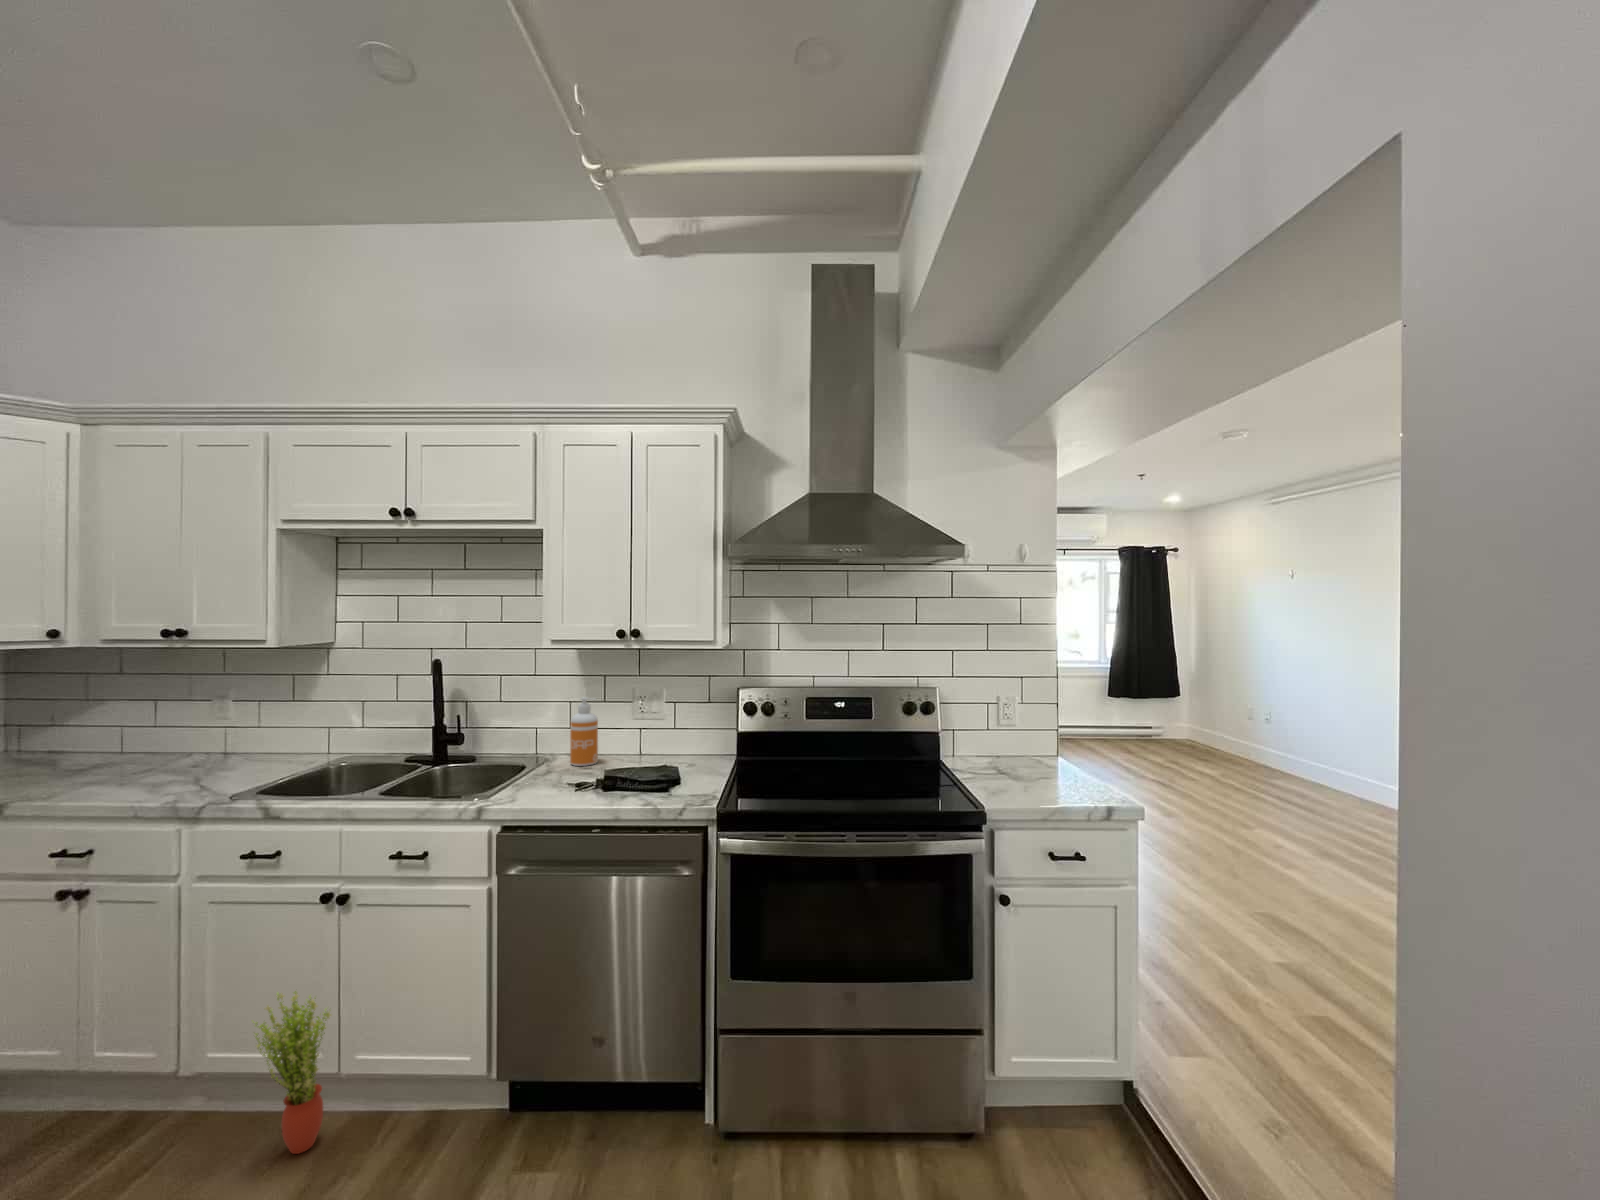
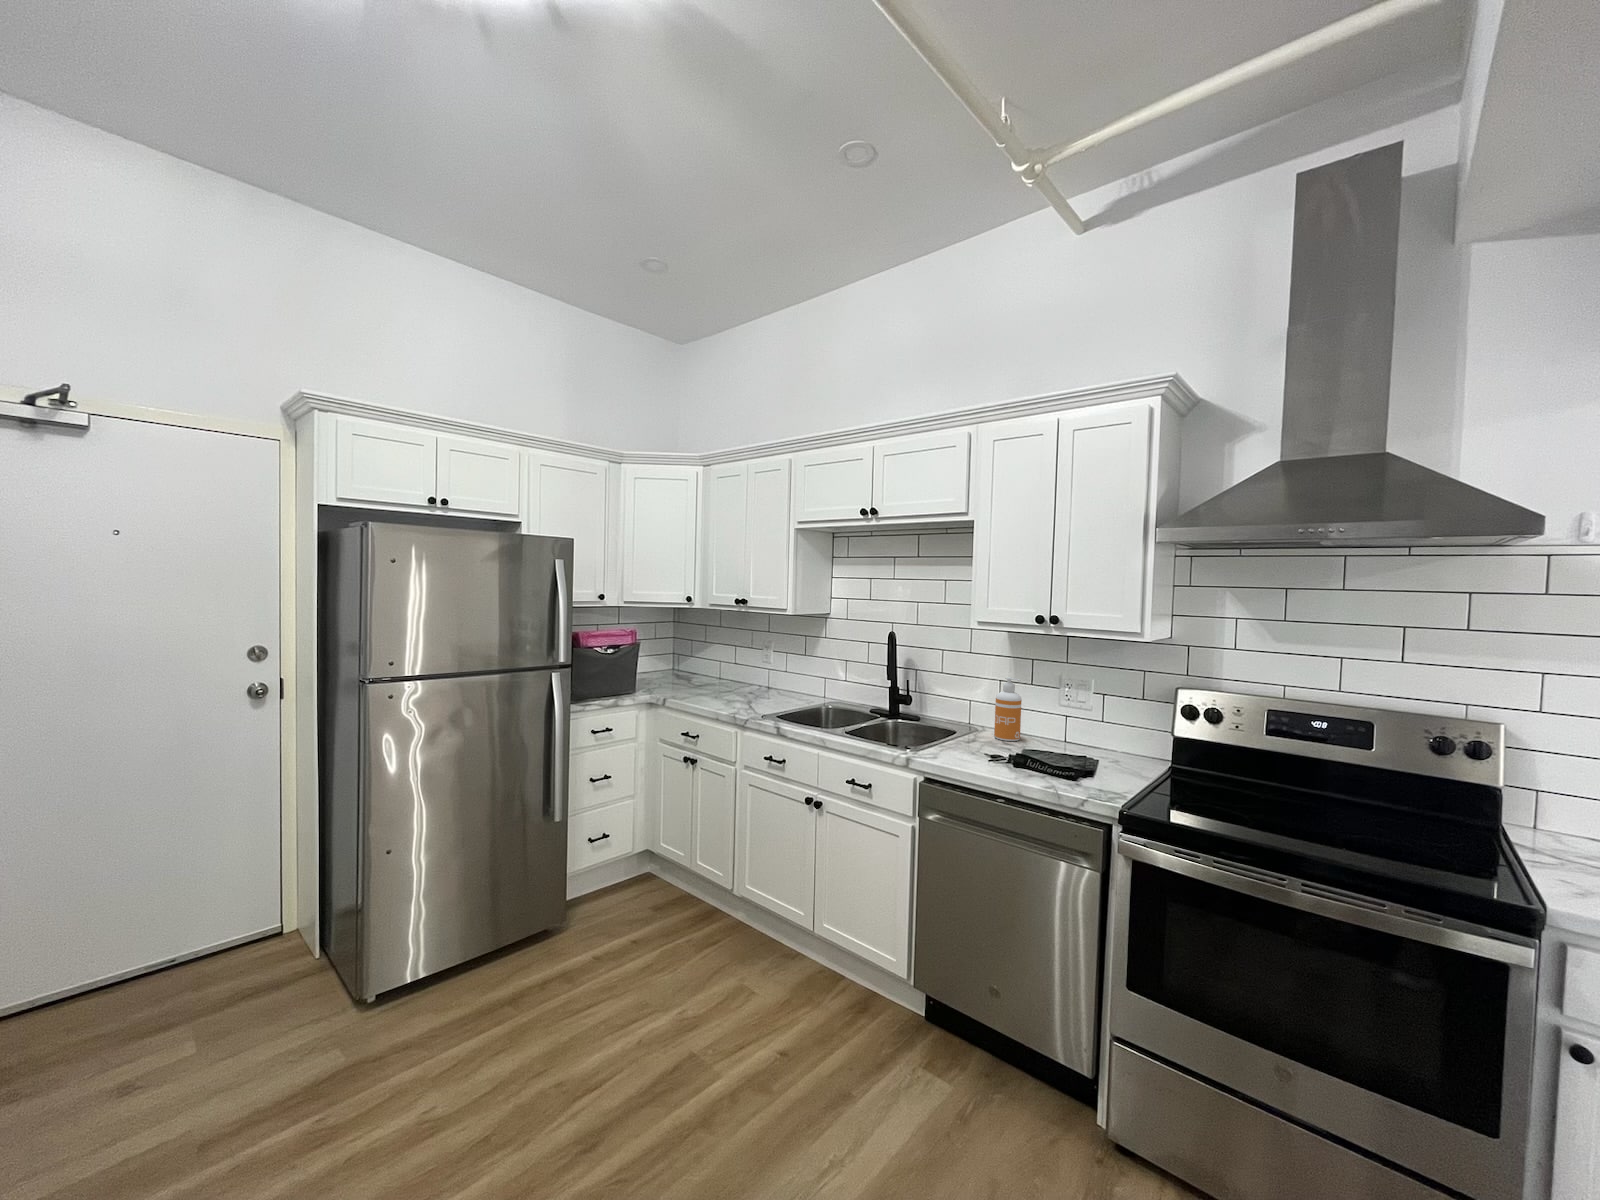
potted plant: present [253,991,331,1154] -> none [766,857,810,975]

